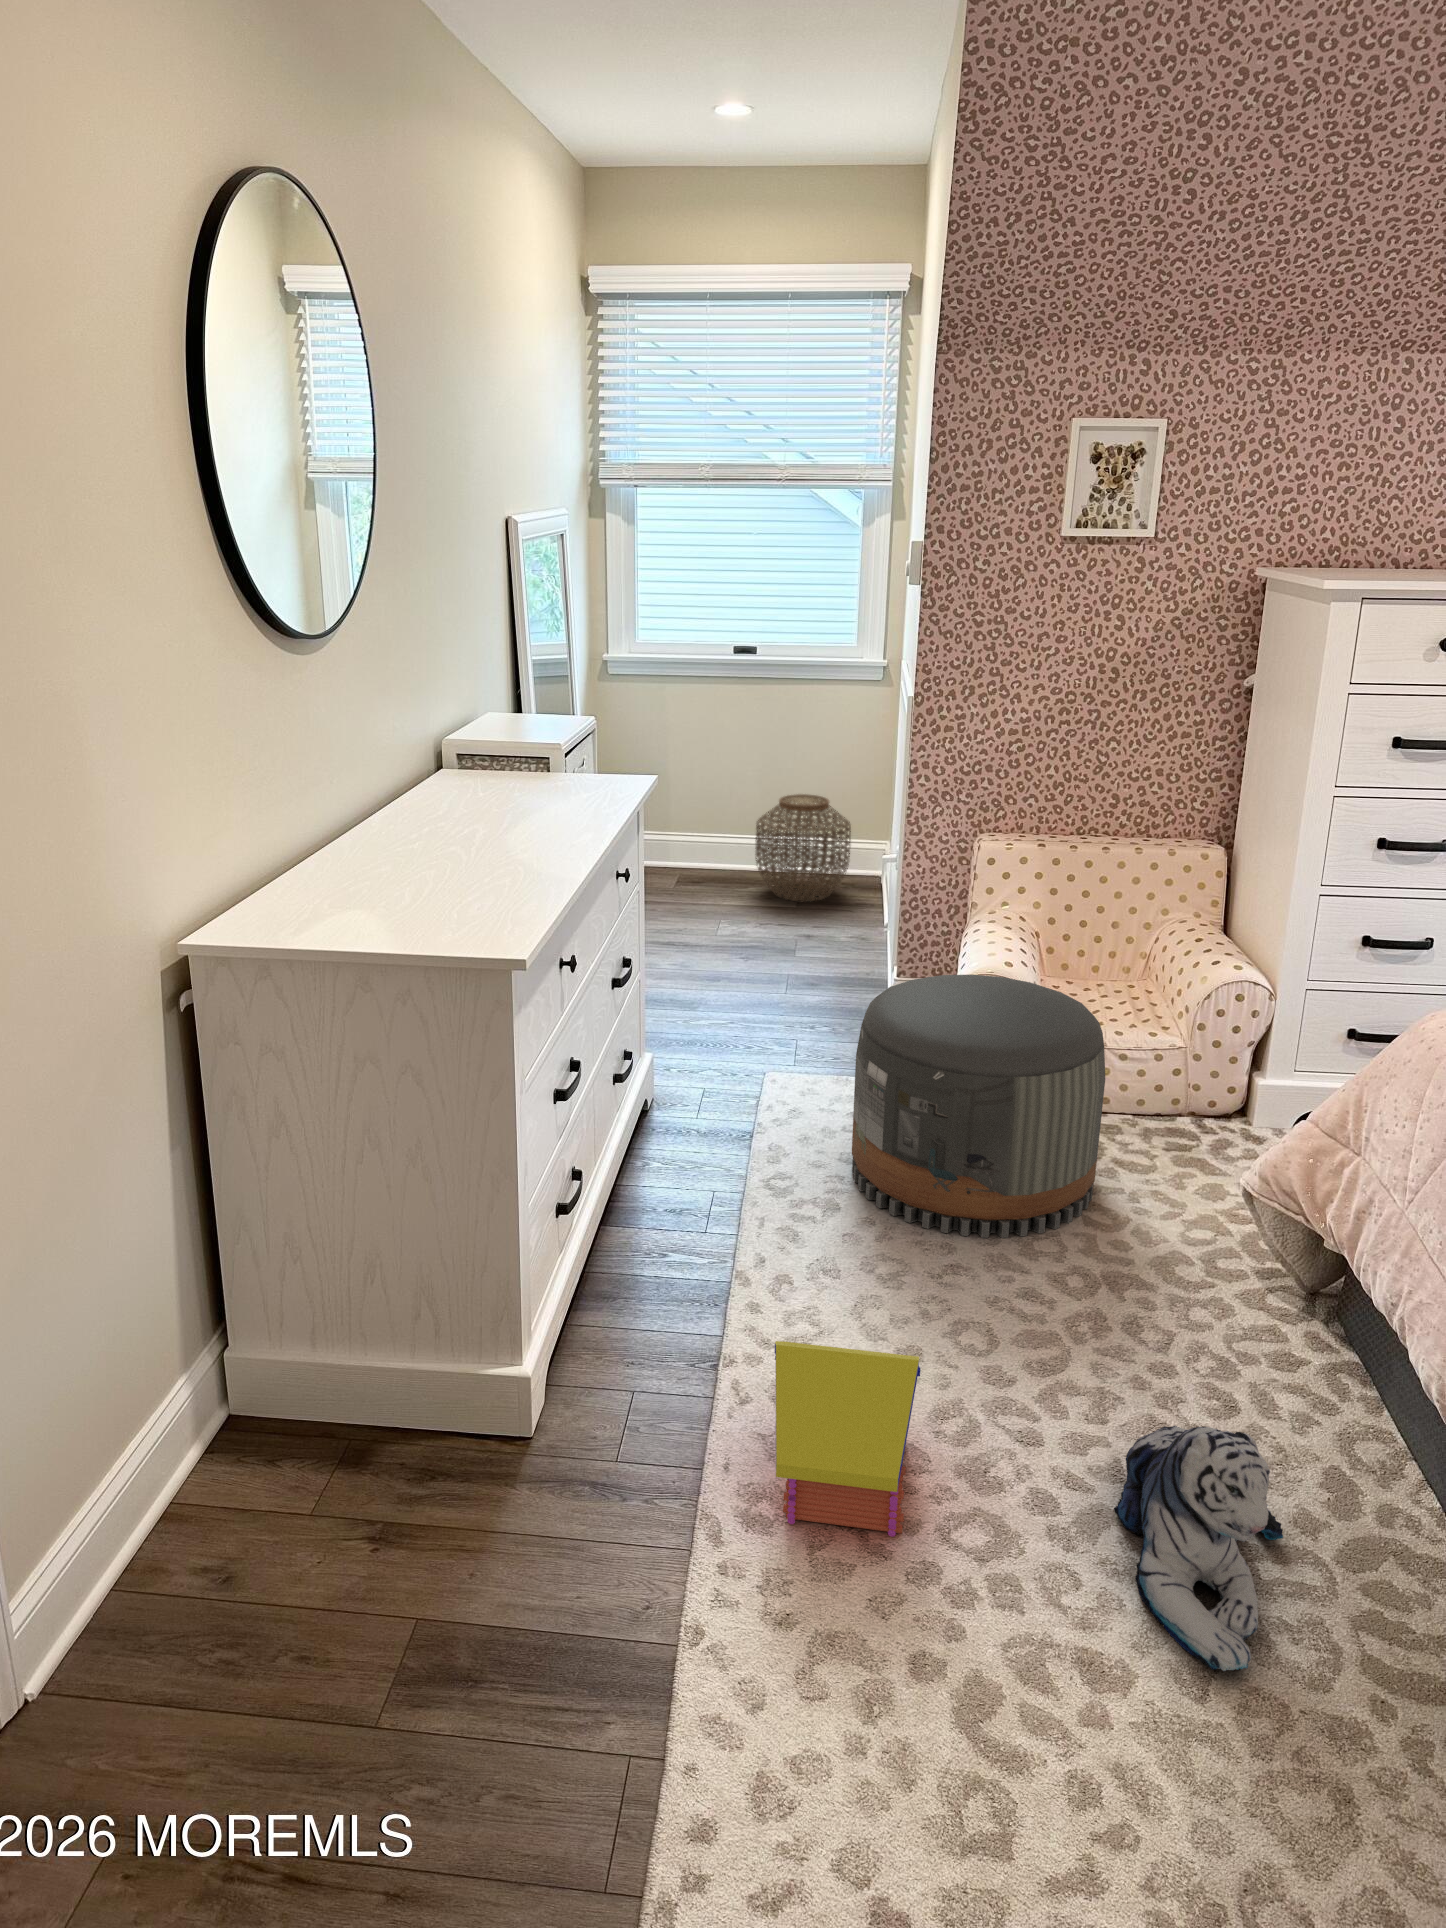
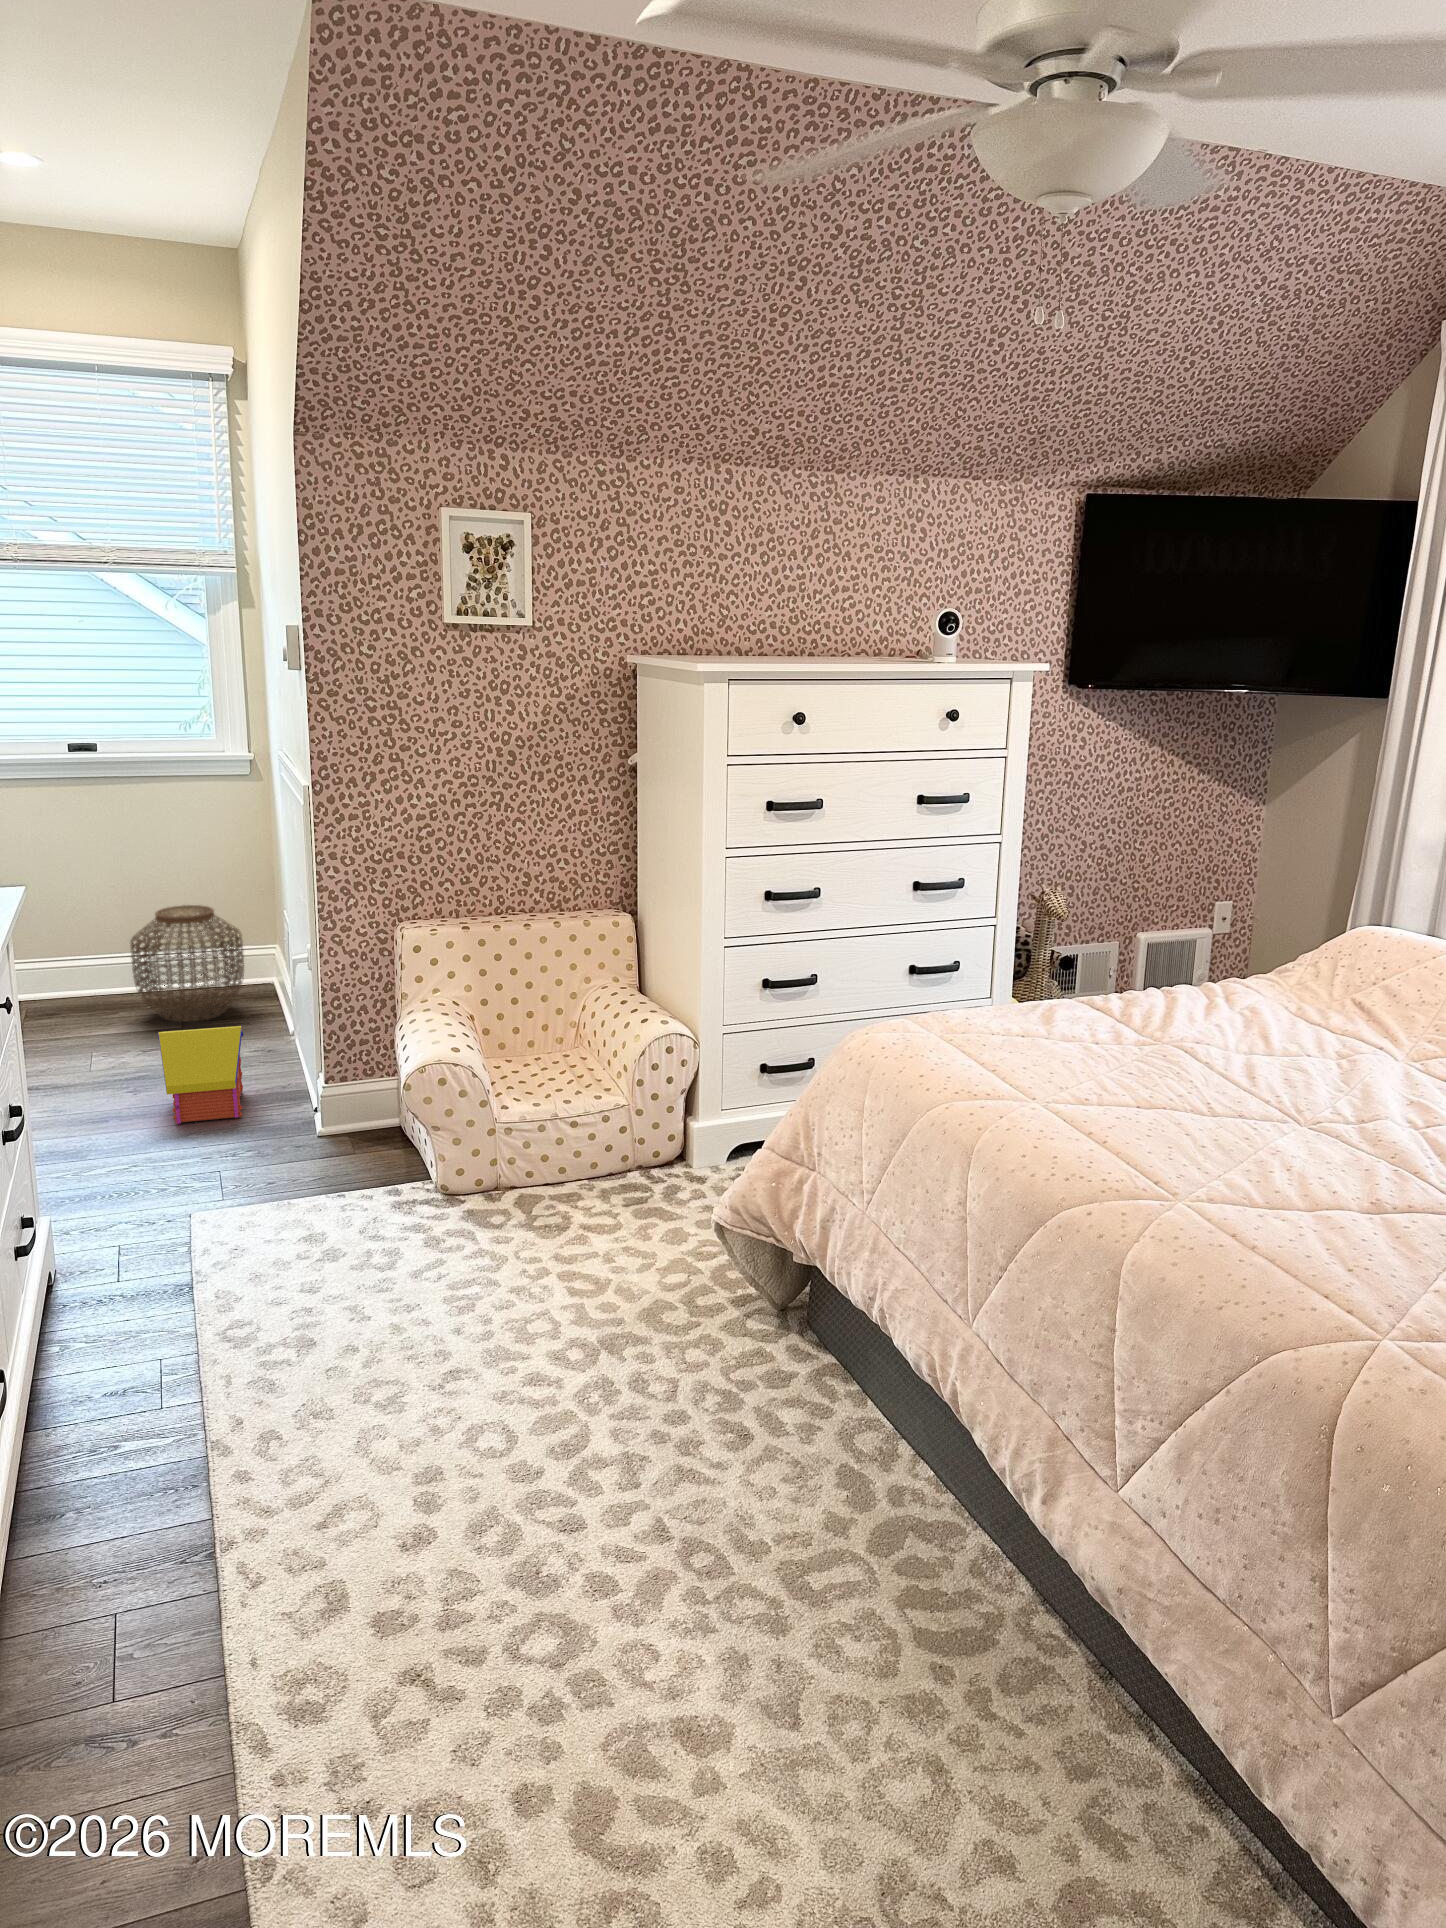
pouf: present [852,975,1105,1238] -> none [312,1063,573,1339]
toy house: present [775,1341,920,1537] -> present [158,1026,243,1124]
plush toy: present [1114,1426,1283,1671] -> none [674,1457,834,1701]

